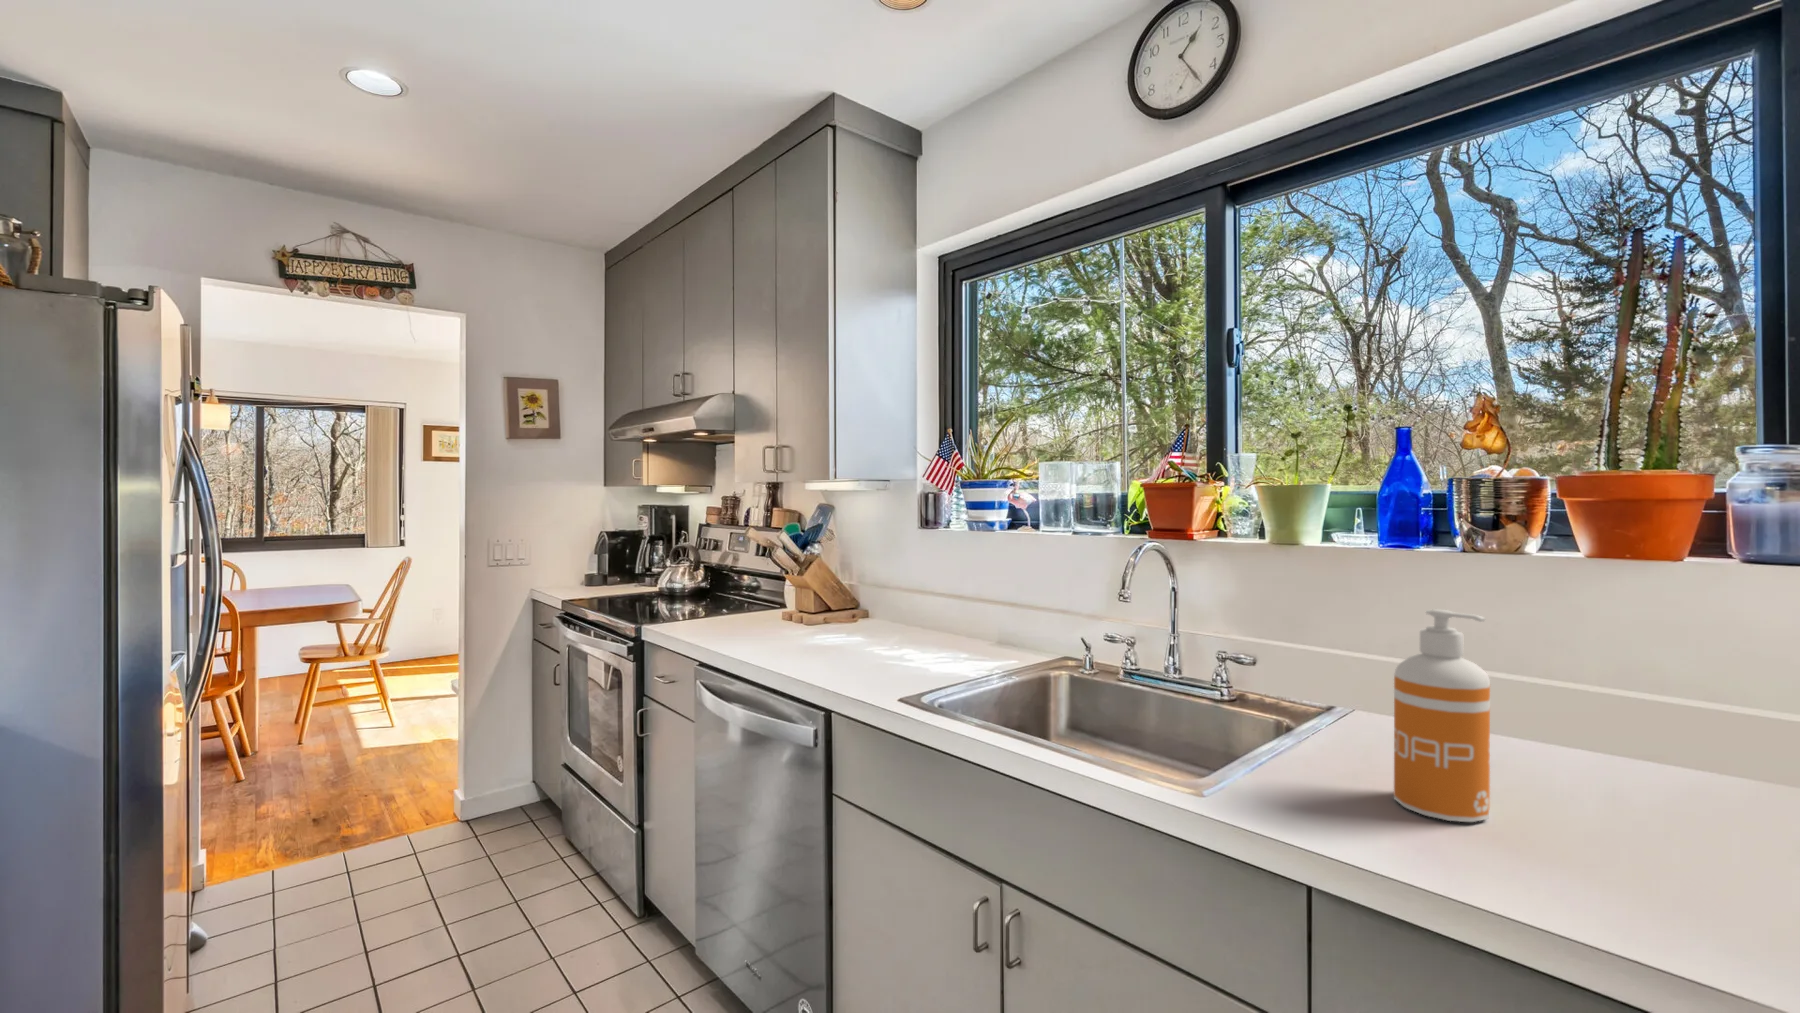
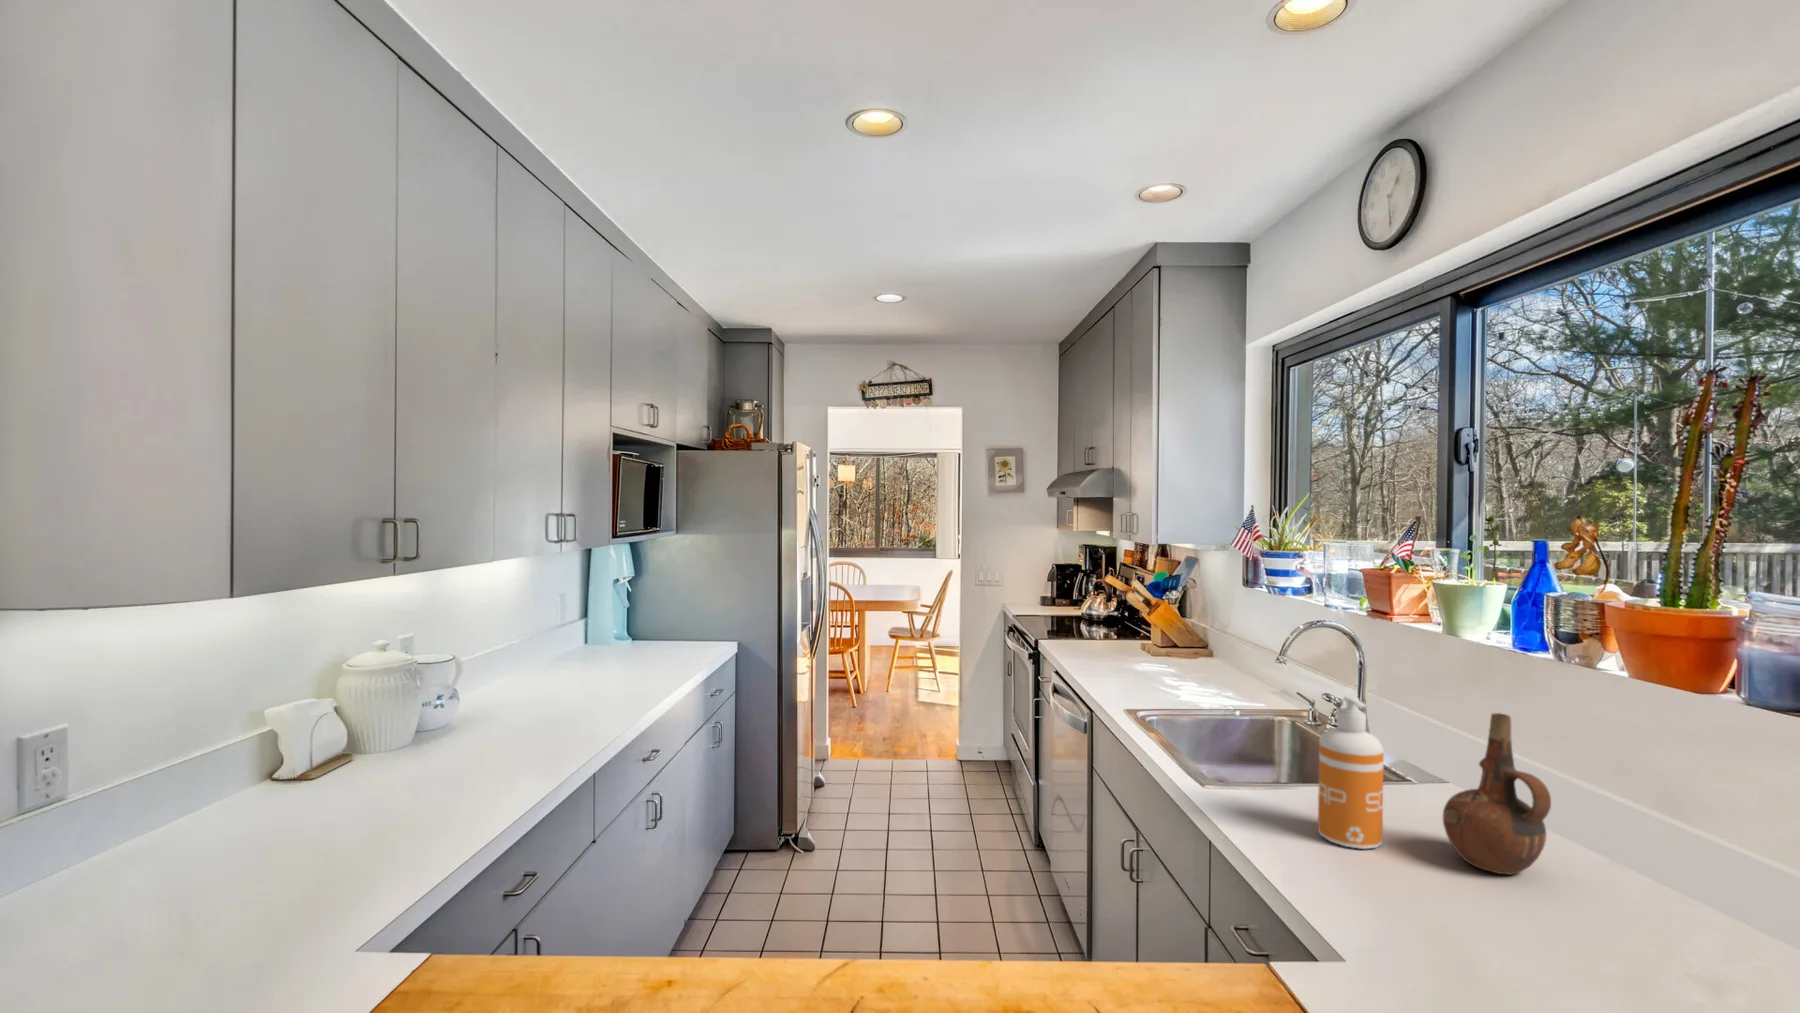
ceramic pitcher: none [1509,605,1657,805] -> present [1443,713,1551,875]

